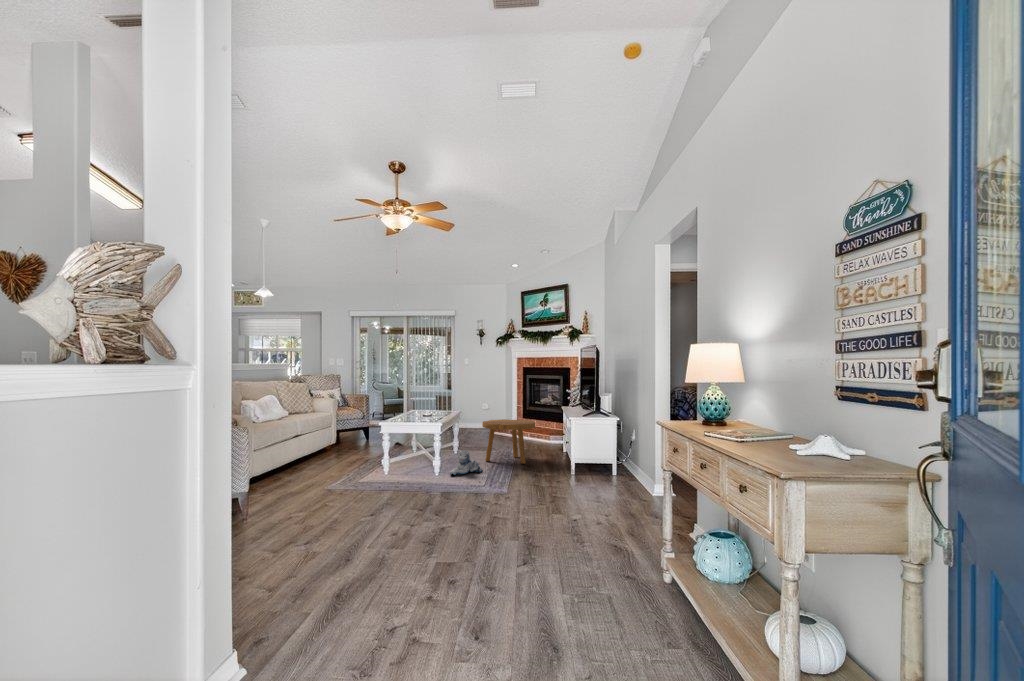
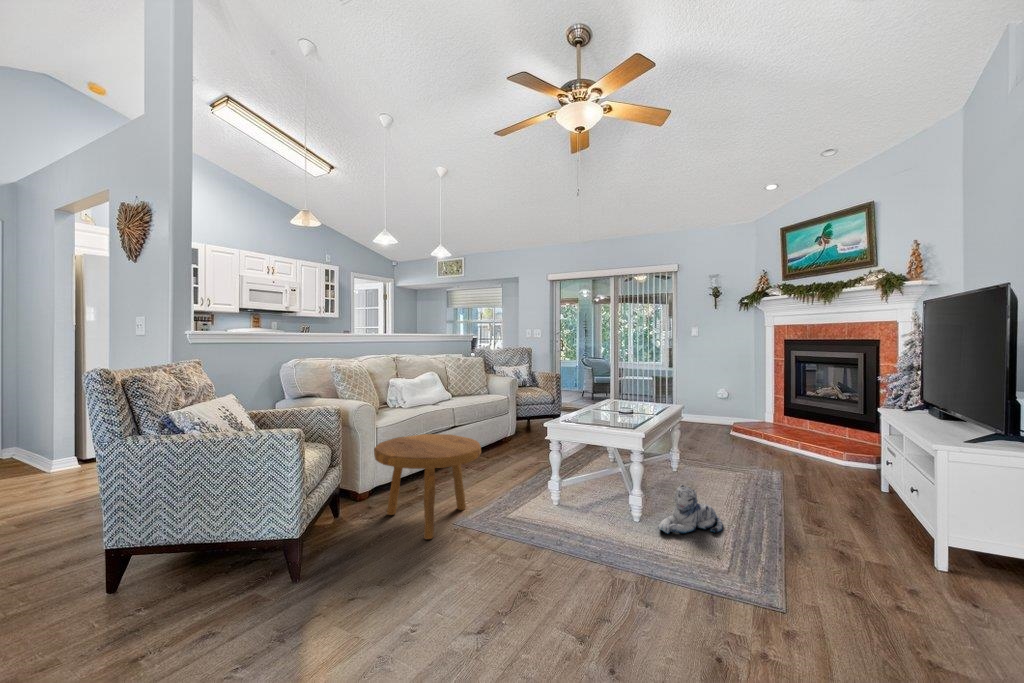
footstool: present [482,419,535,464] -> present [374,434,481,539]

